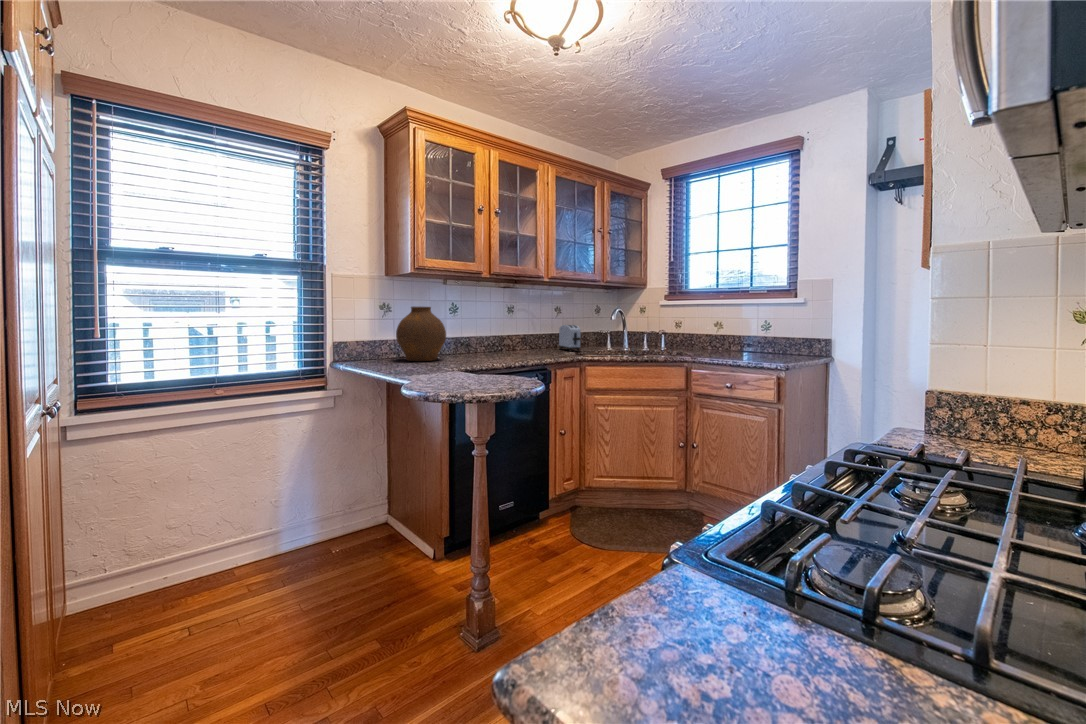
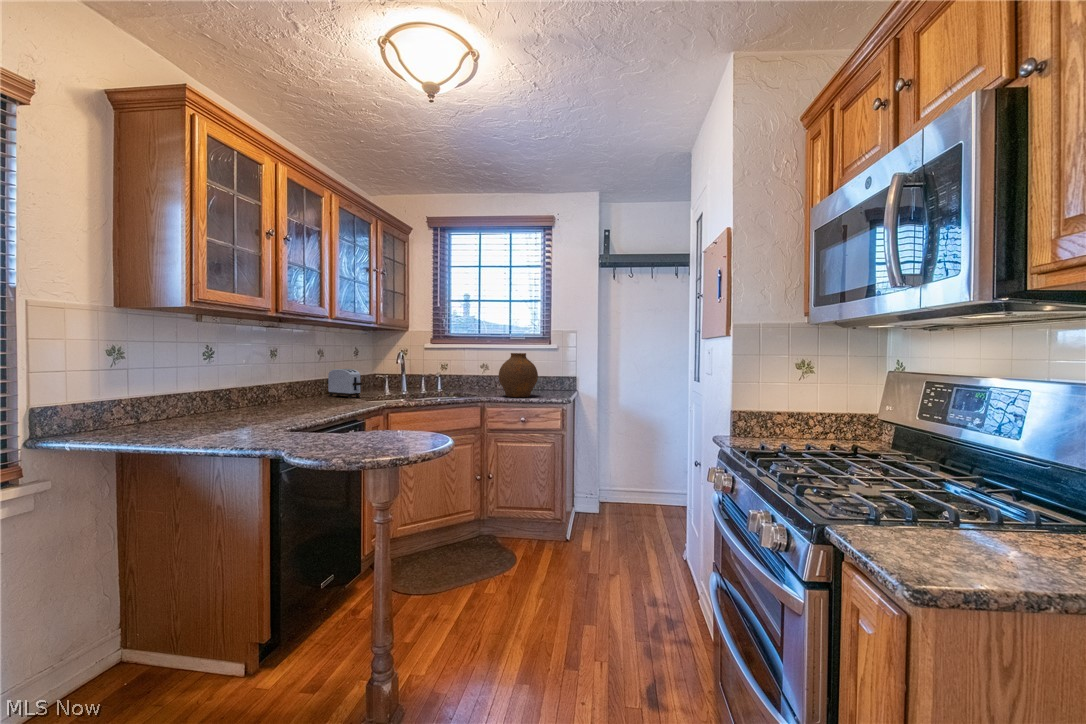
vase: present [396,306,446,361] -> present [499,353,538,397]

